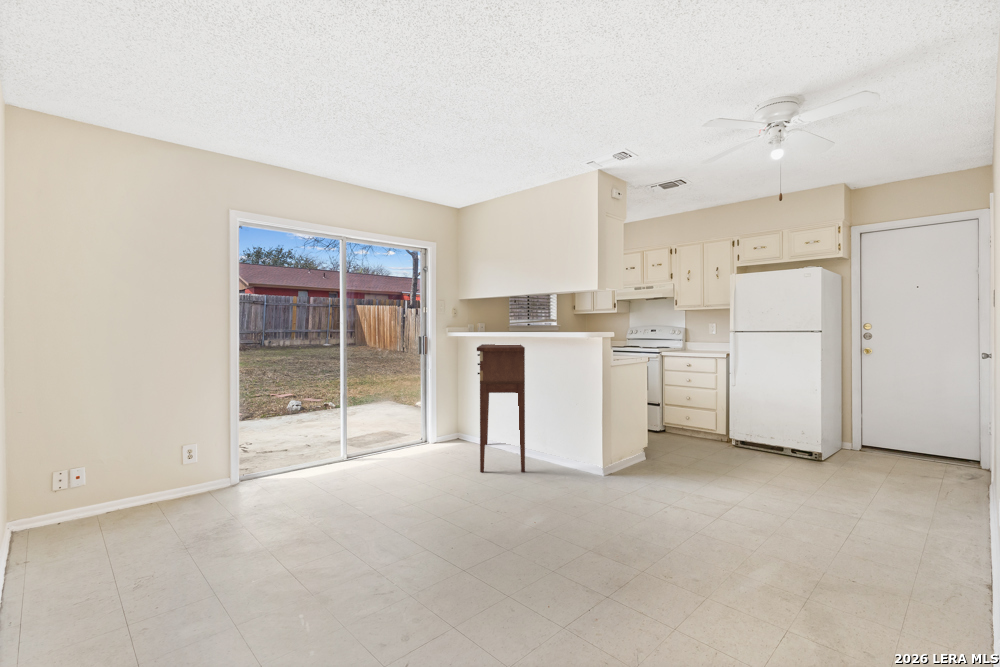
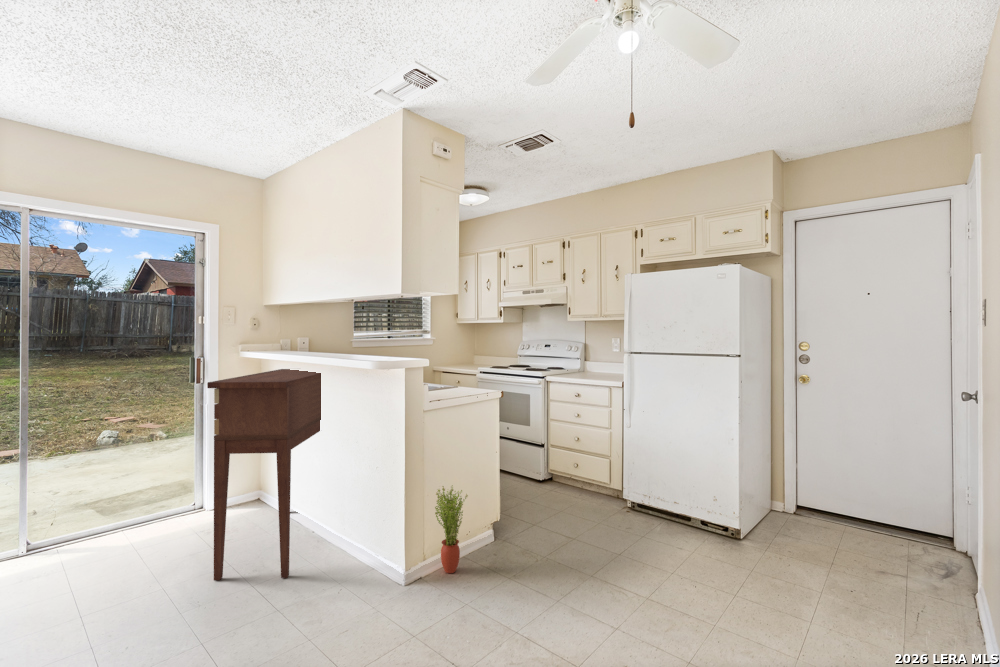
potted plant: none [619,416,639,472] -> present [435,486,468,573]

